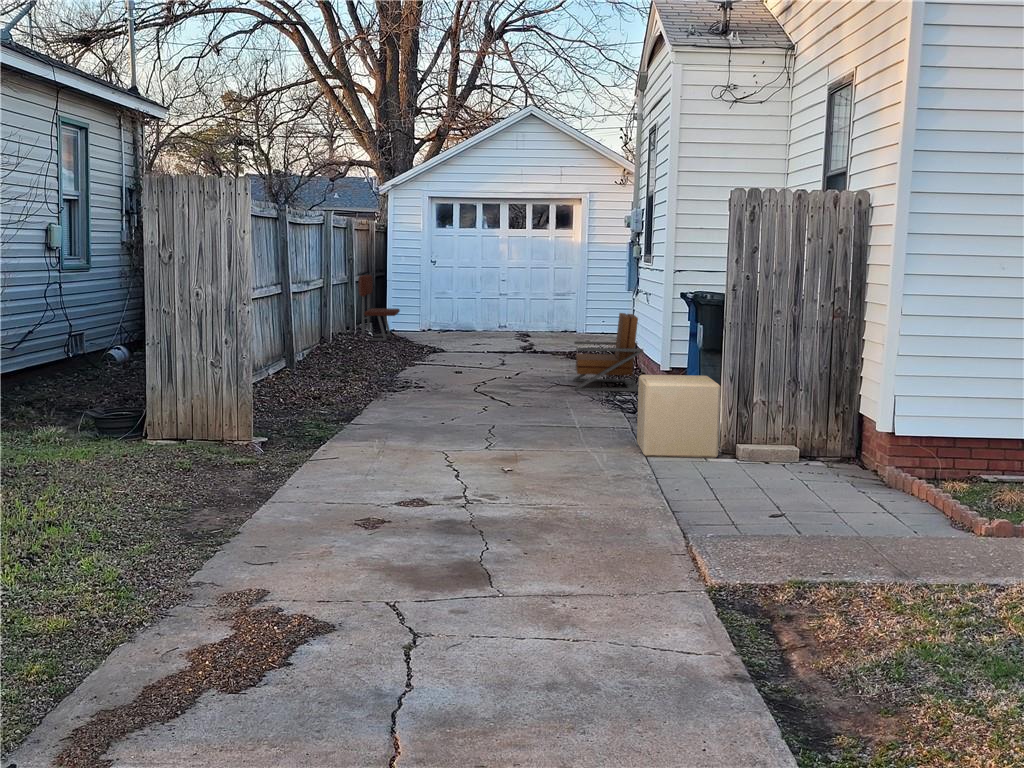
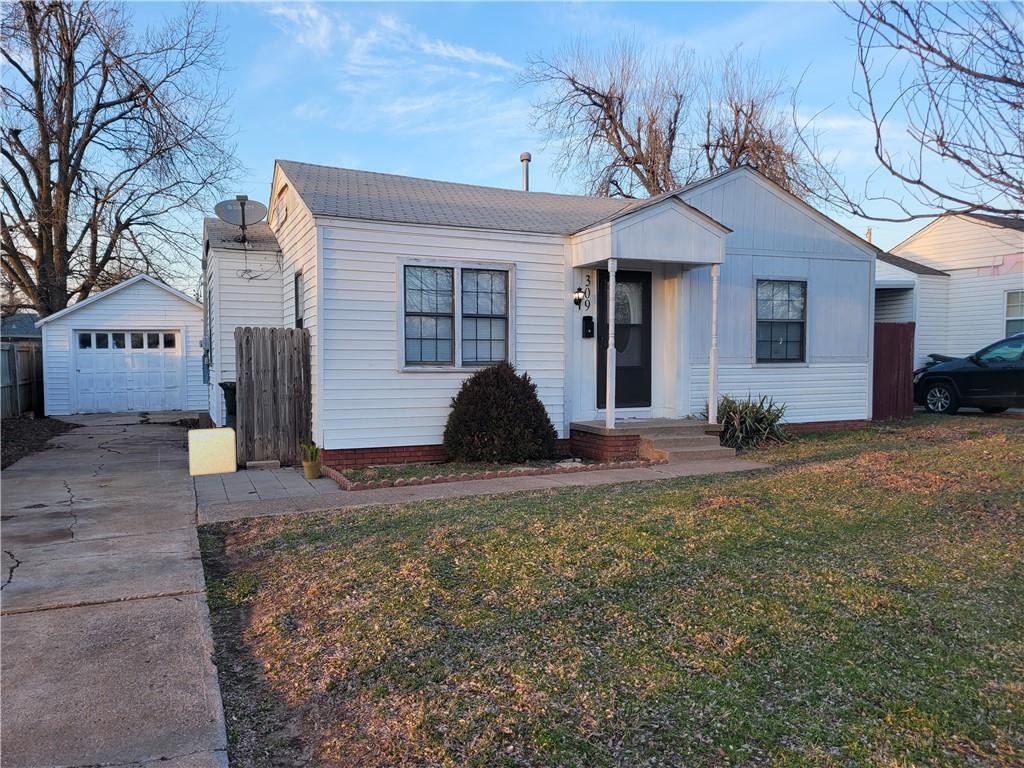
bench: present [358,275,400,341] -> none [11,380,48,424]
lounge chair: present [574,313,643,392] -> none [165,396,209,443]
potted plant: none [849,419,893,490] -> present [301,445,321,479]

